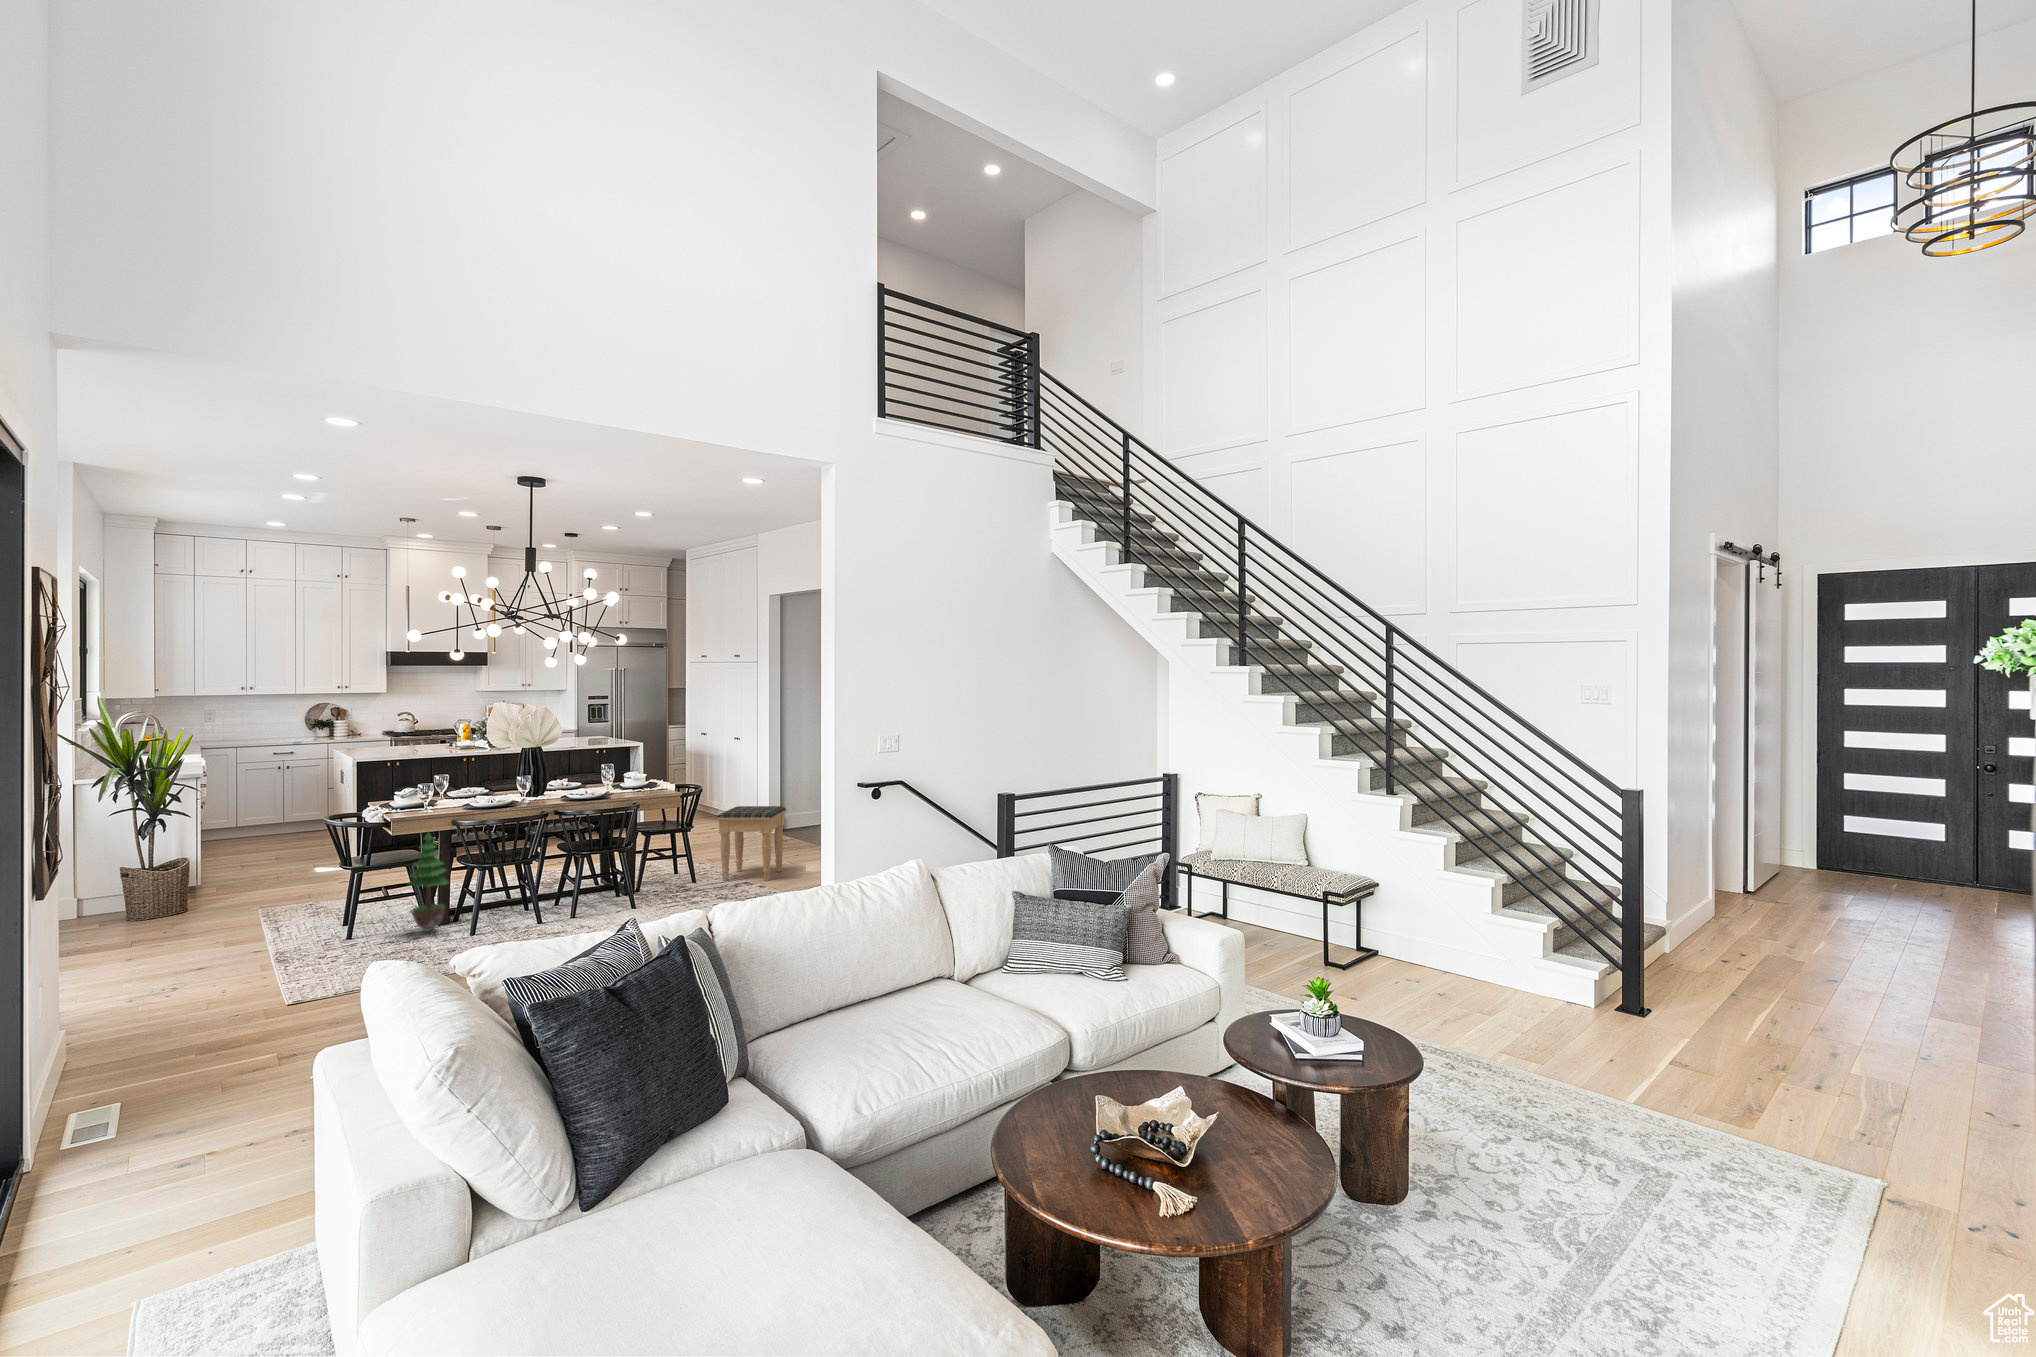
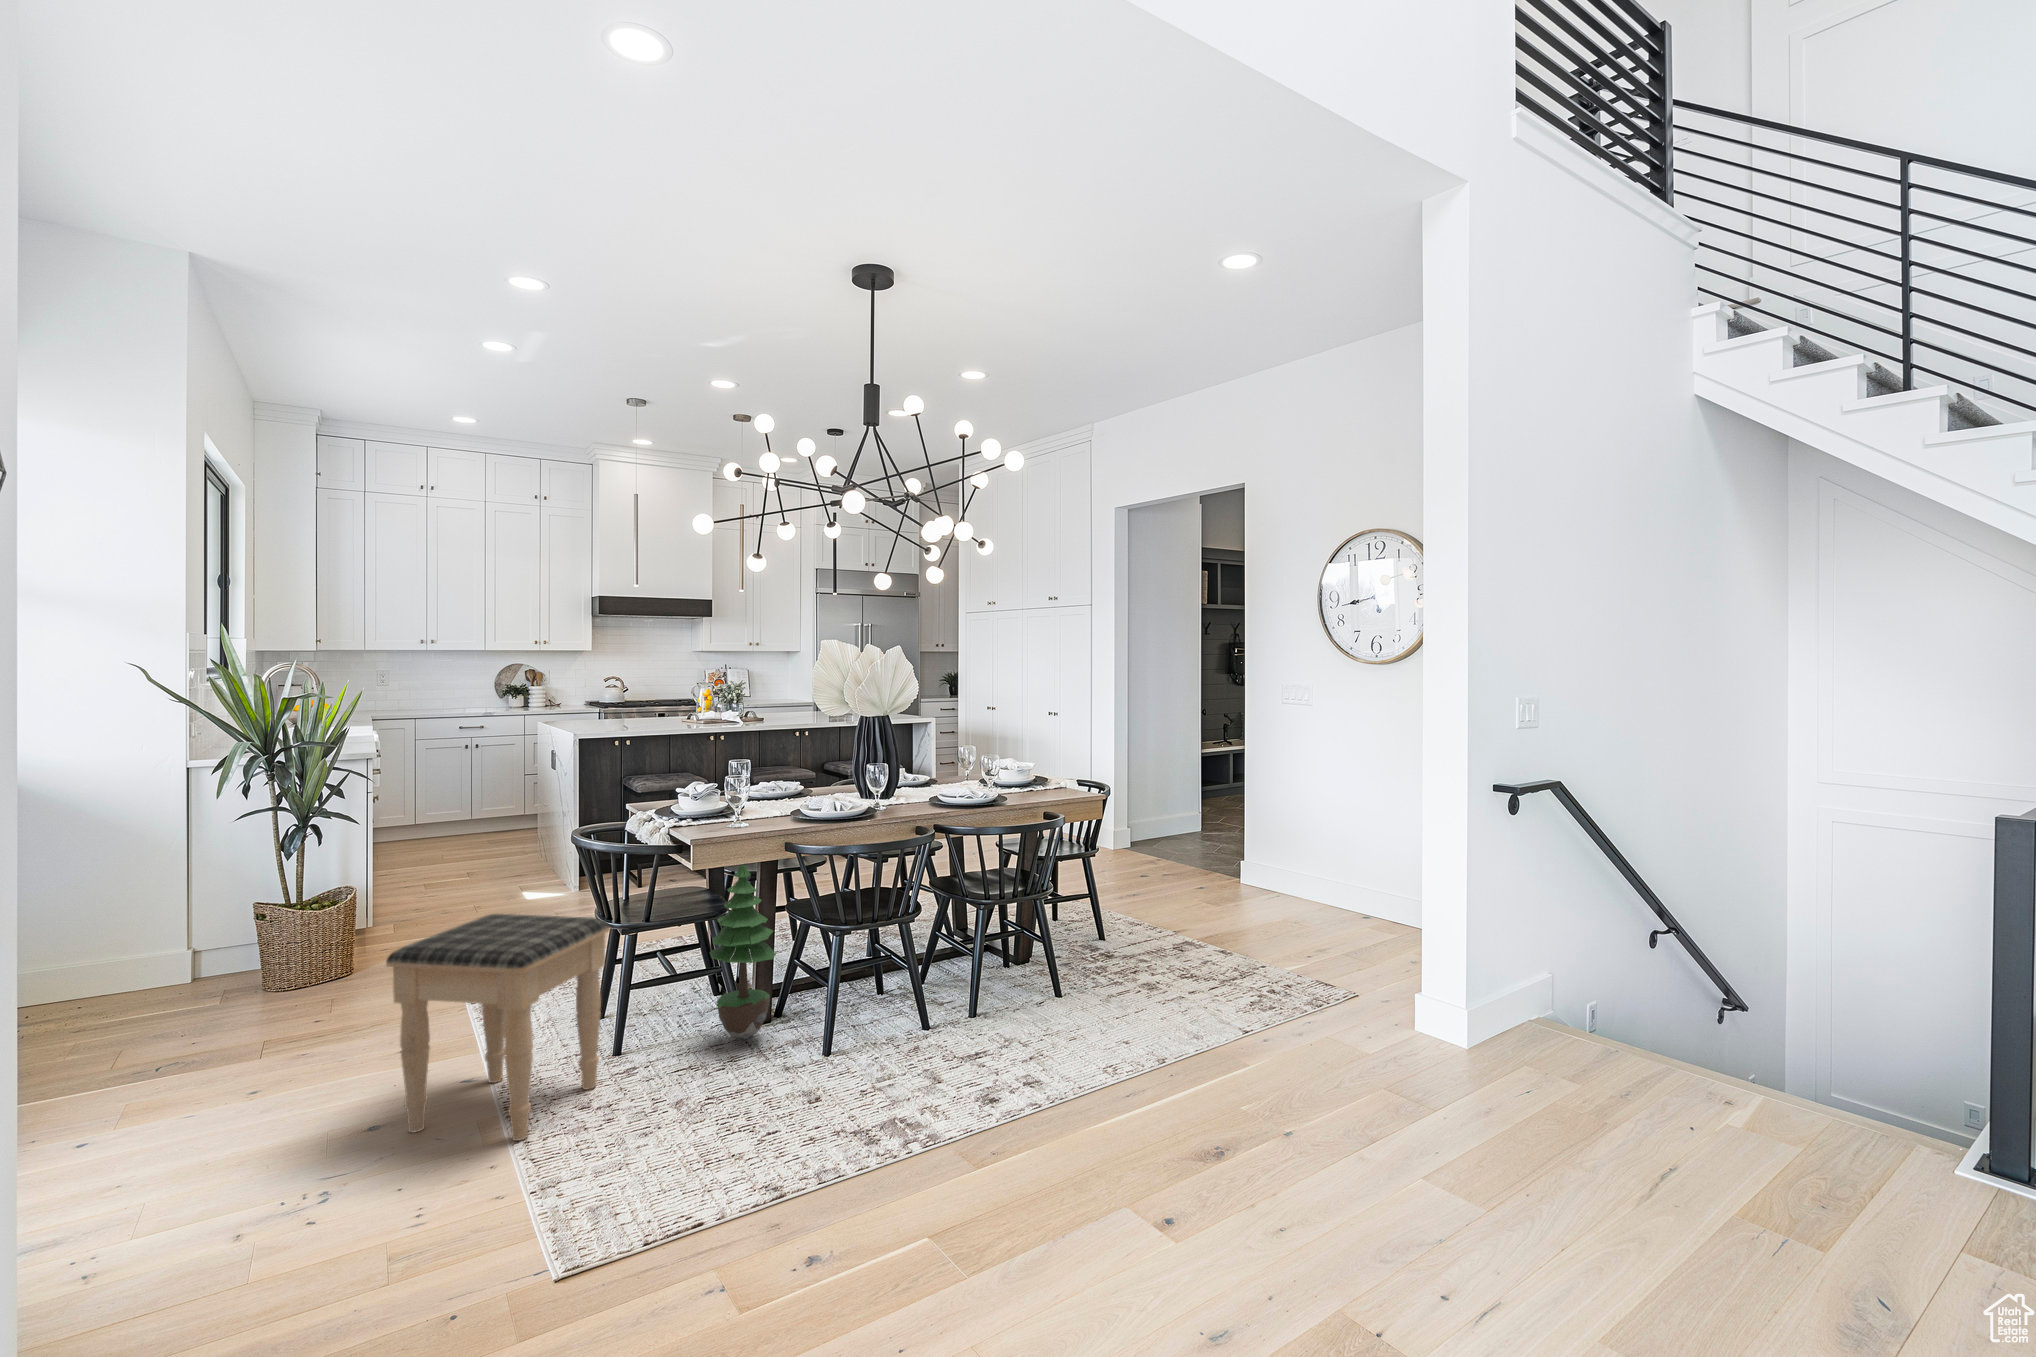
footstool: present [717,806,786,881] -> present [386,914,610,1141]

